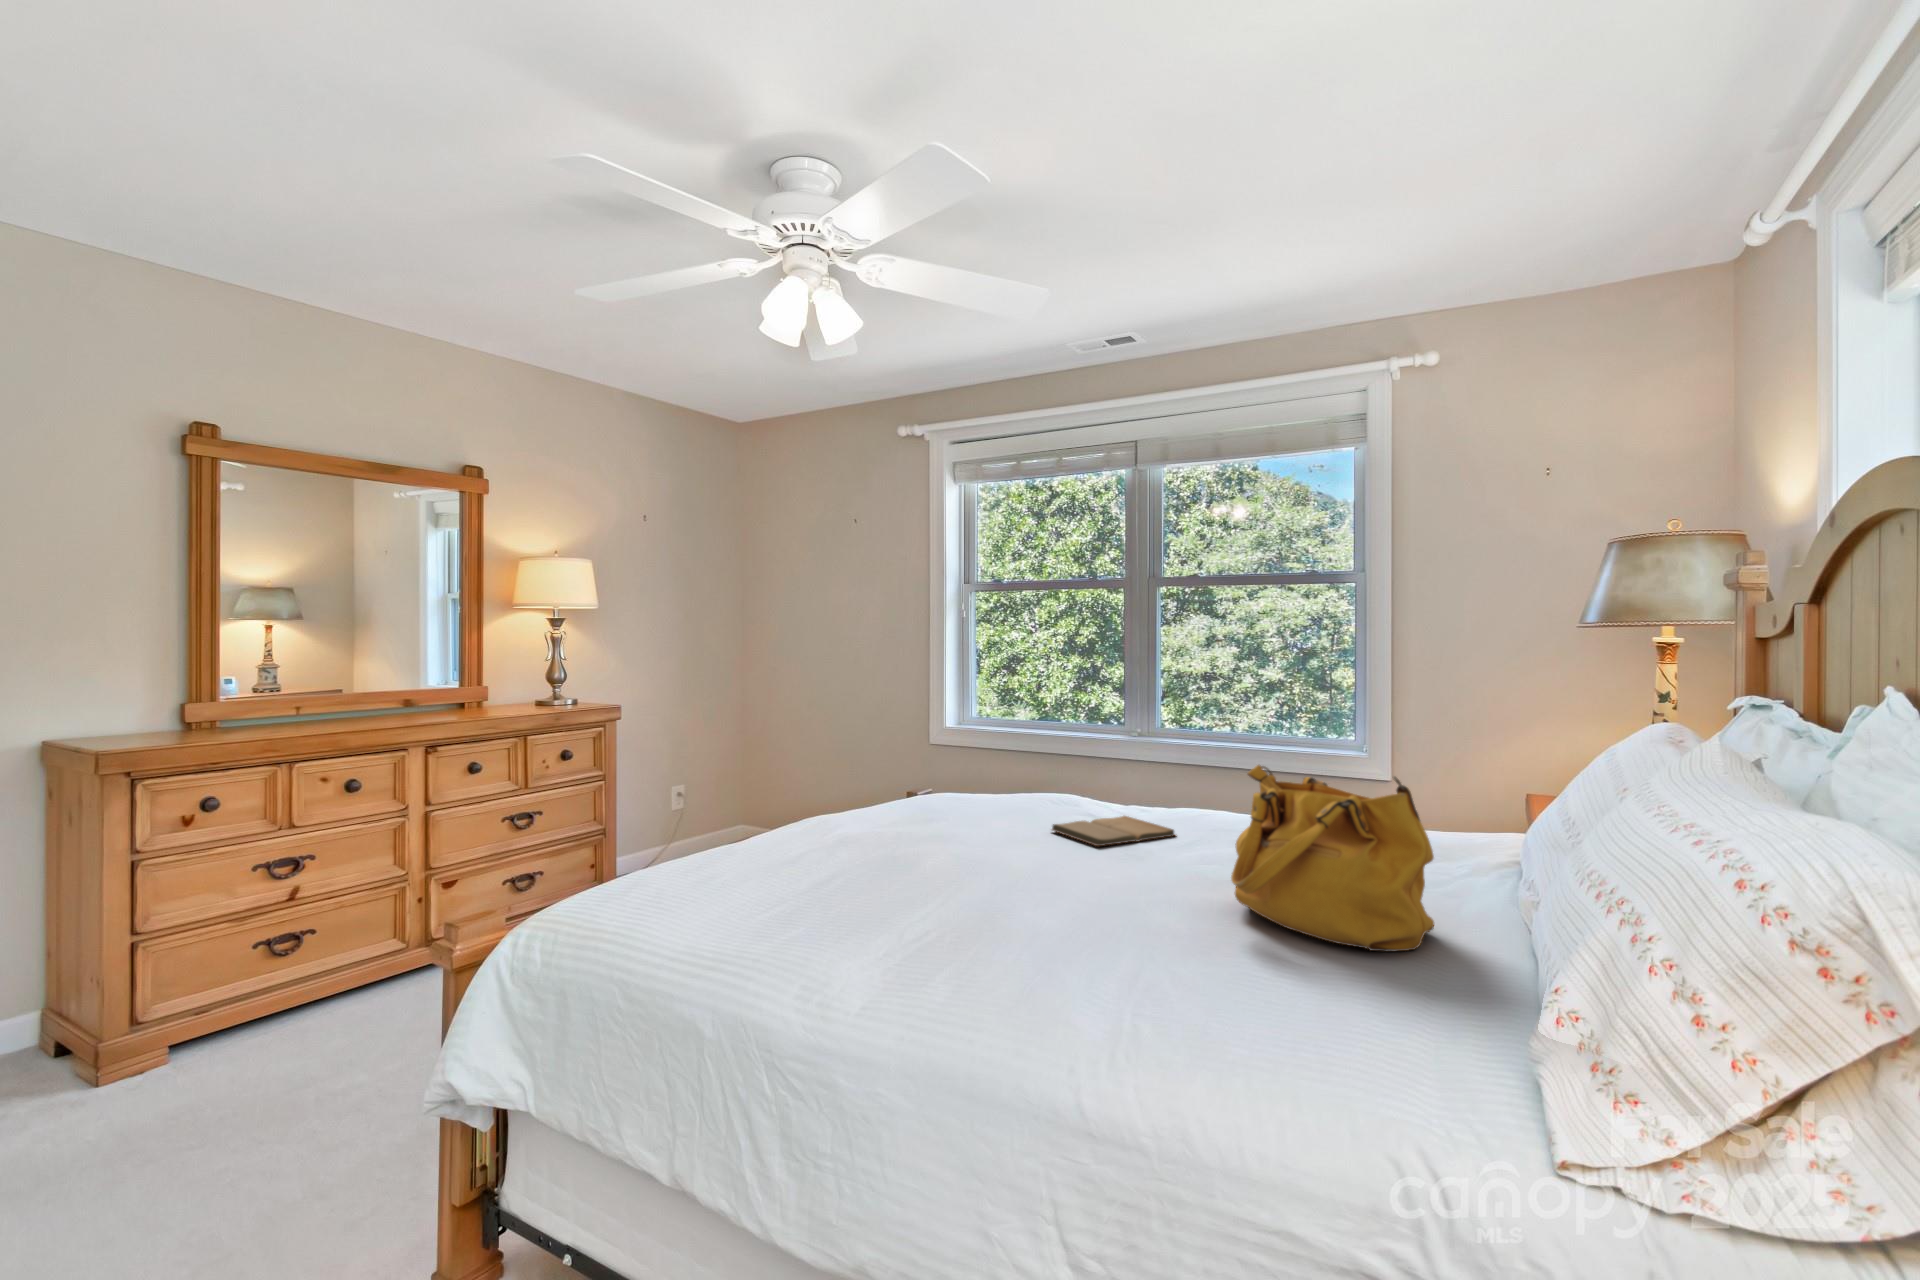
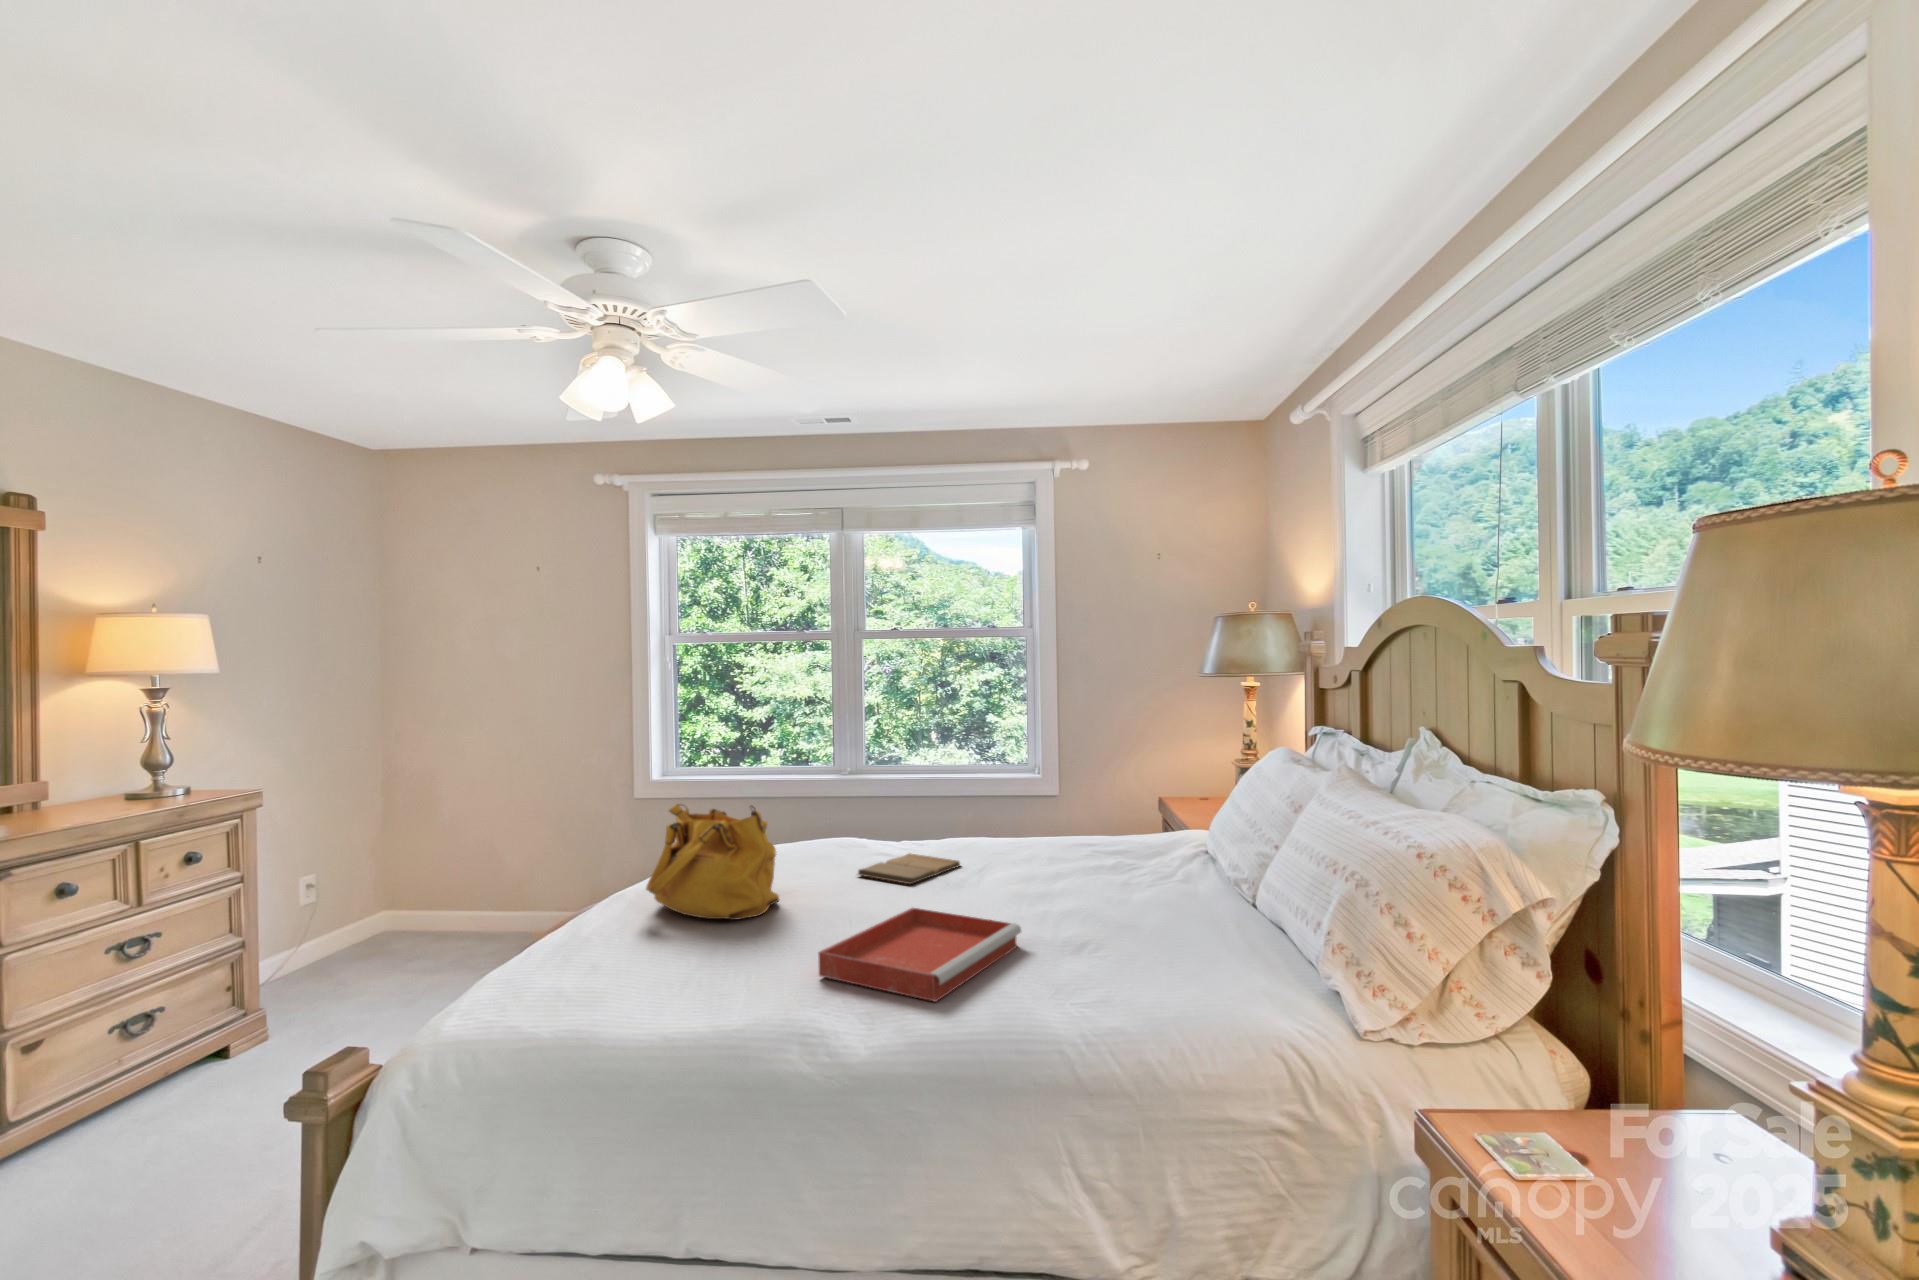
handbag: present [1231,765,1434,952] -> present [646,804,779,920]
tray: none [904,866,1161,970] -> present [818,908,1021,1002]

